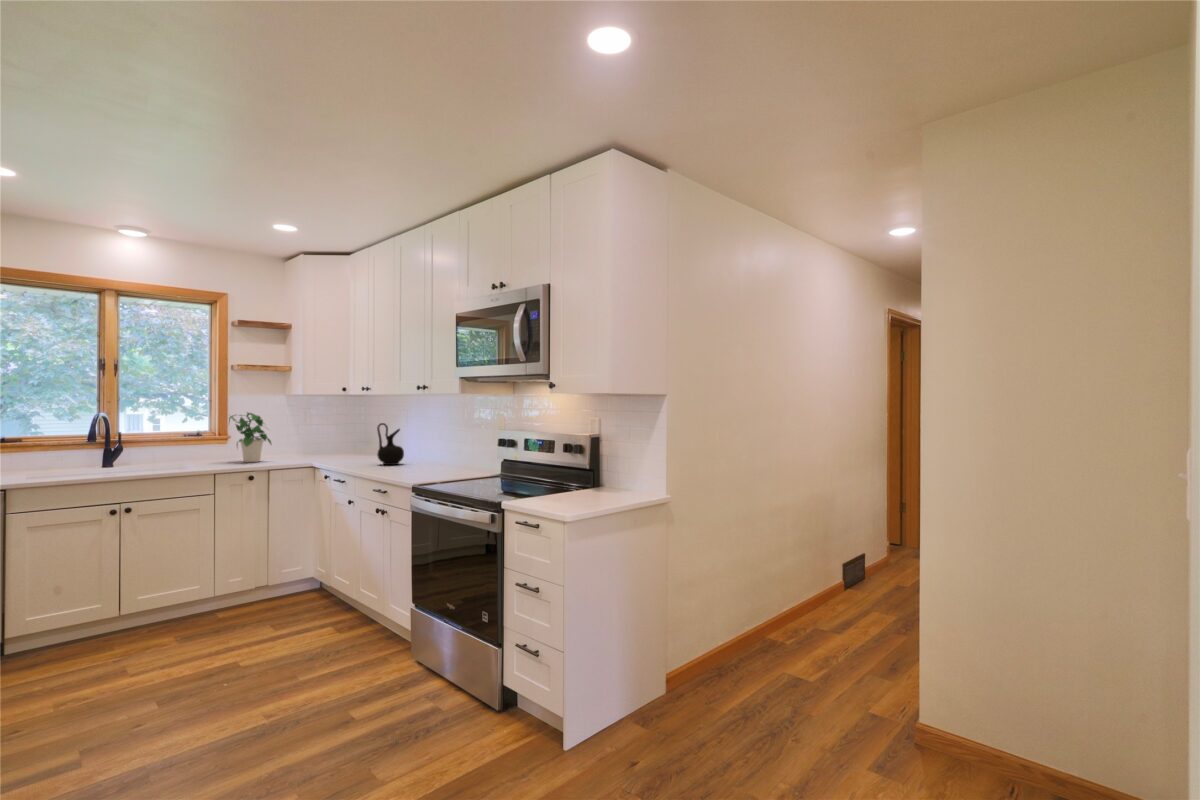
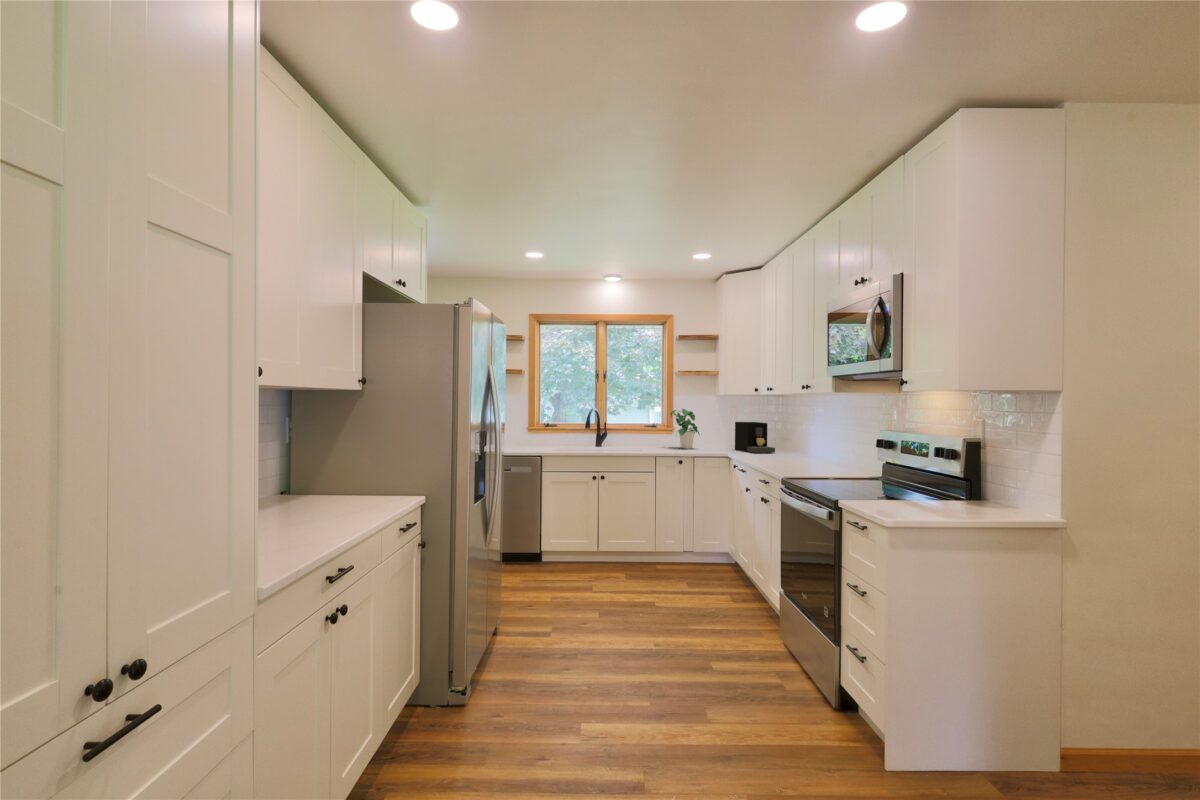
ceramic jug: present [377,423,404,465] -> none [775,420,799,460]
coffee maker: none [317,426,368,461] -> present [735,422,775,453]

